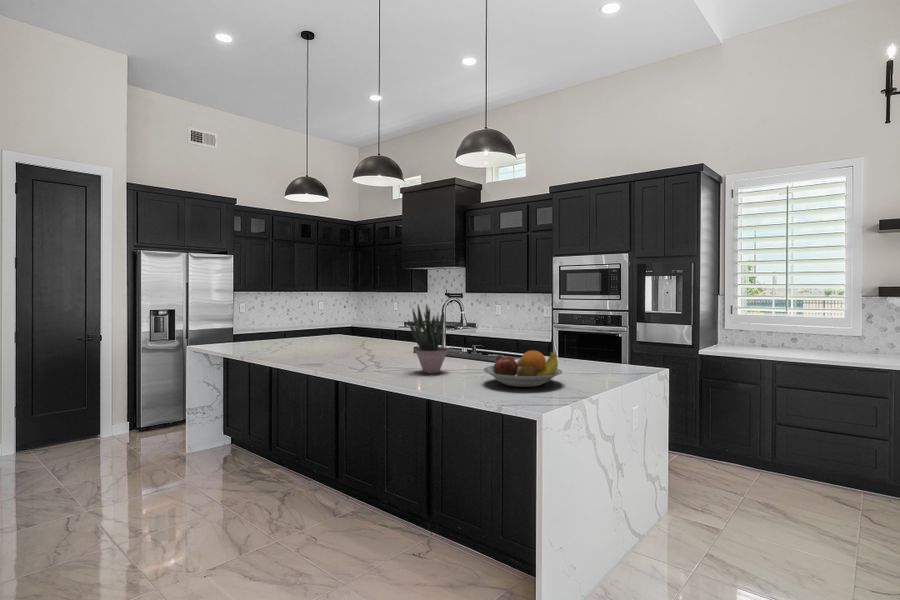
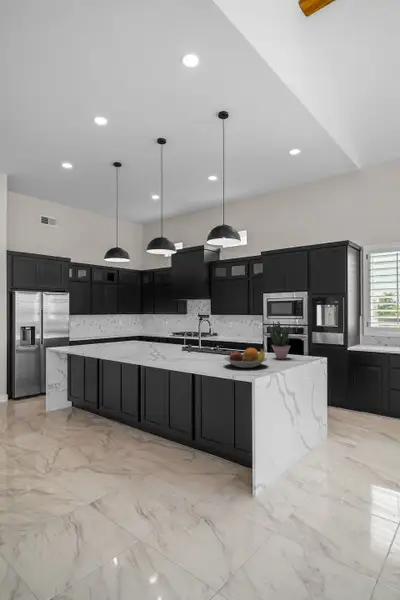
potted plant: present [408,304,448,374] -> present [268,321,291,359]

